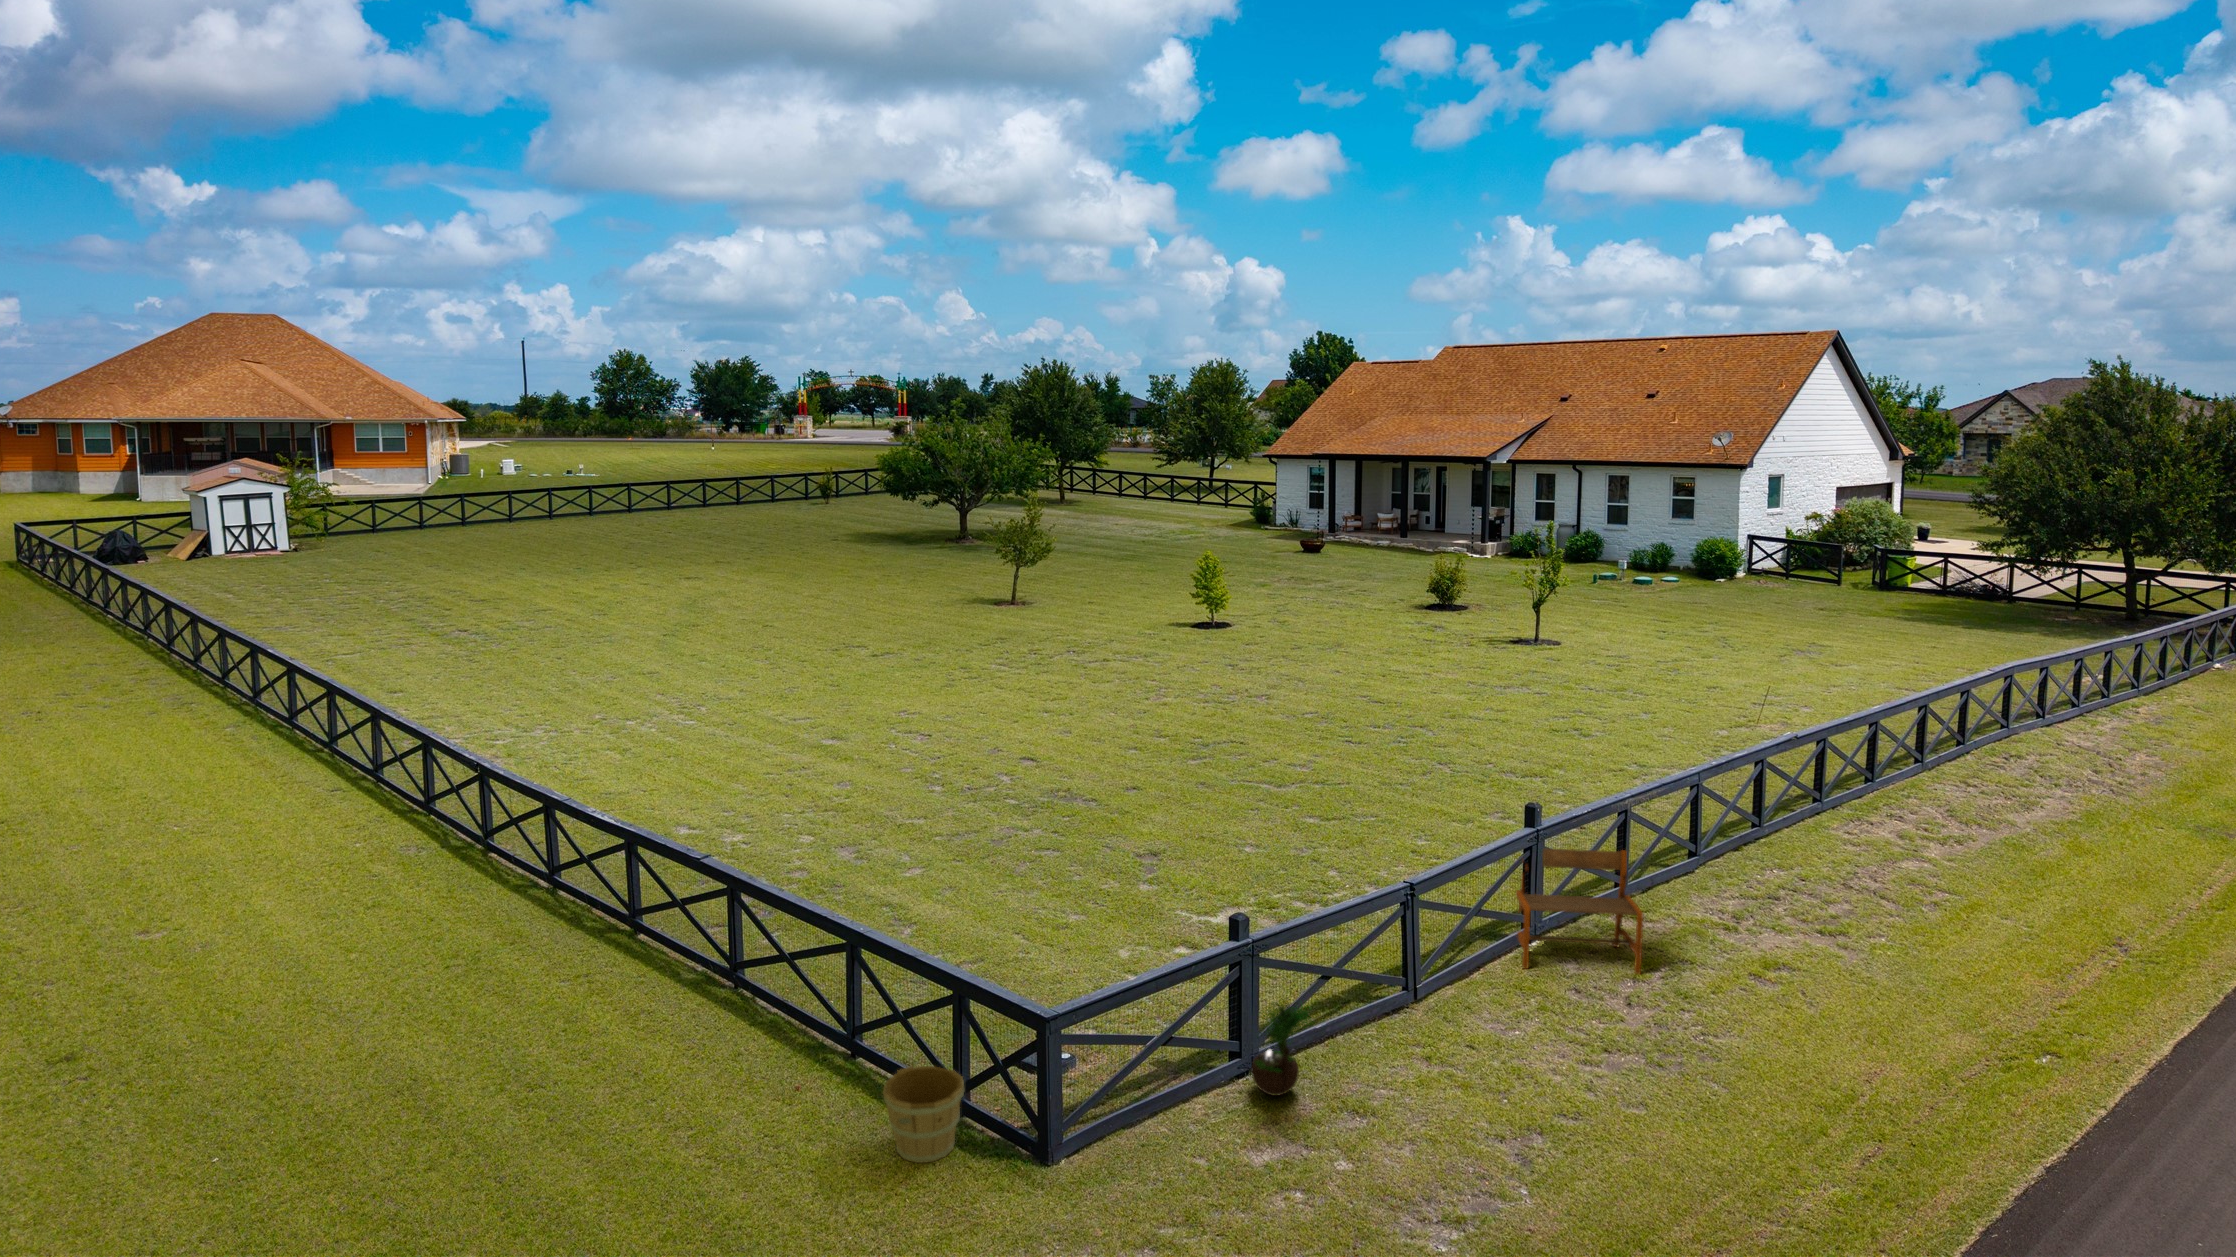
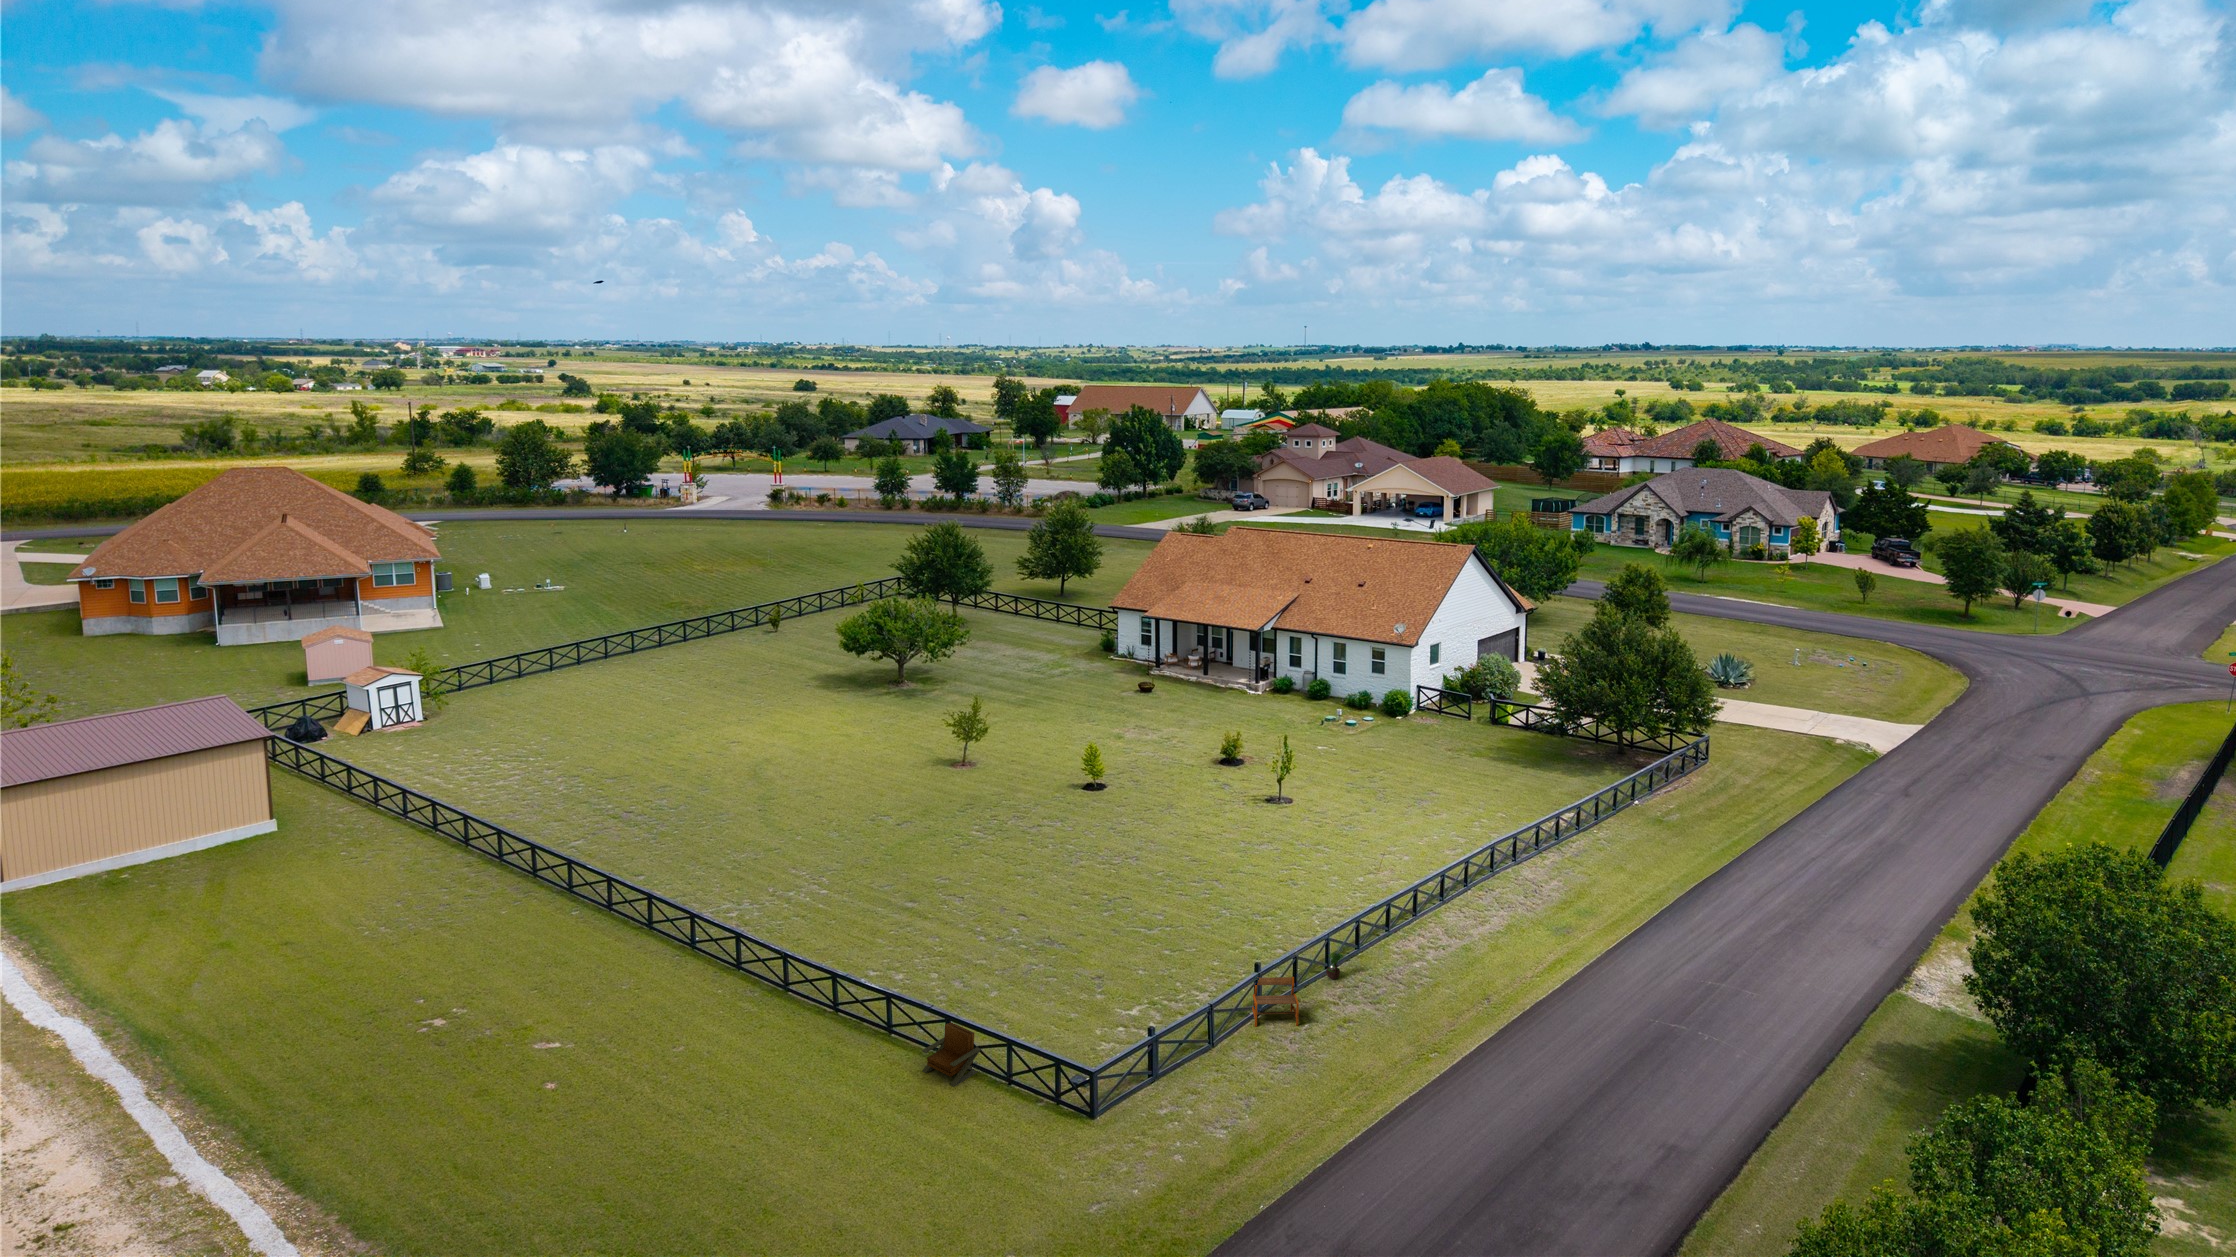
lounge chair: none [647,887,792,1045] -> present [922,1022,981,1087]
potted tree: present [1251,999,1311,1096] -> present [1326,953,1343,979]
wooden bucket: present [884,1066,964,1163] -> none [1039,1091,1066,1125]

